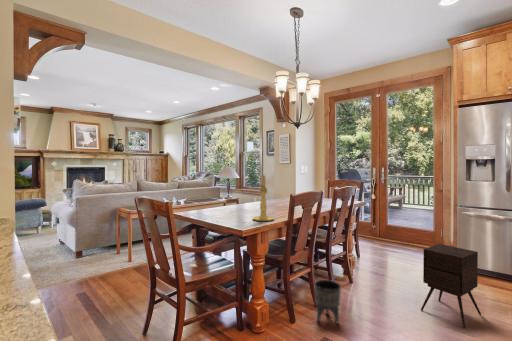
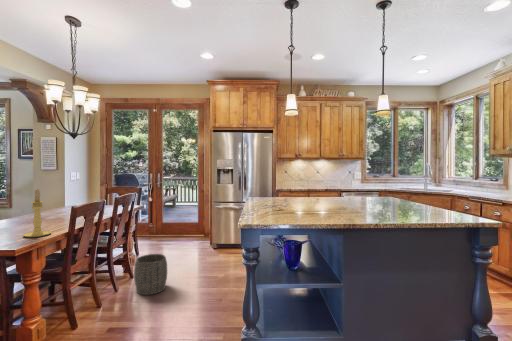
side table: present [421,244,481,328] -> none [186,232,223,287]
woven basket: none [354,260,394,311] -> present [134,254,167,295]
planter: present [314,280,341,323] -> none [98,279,123,319]

